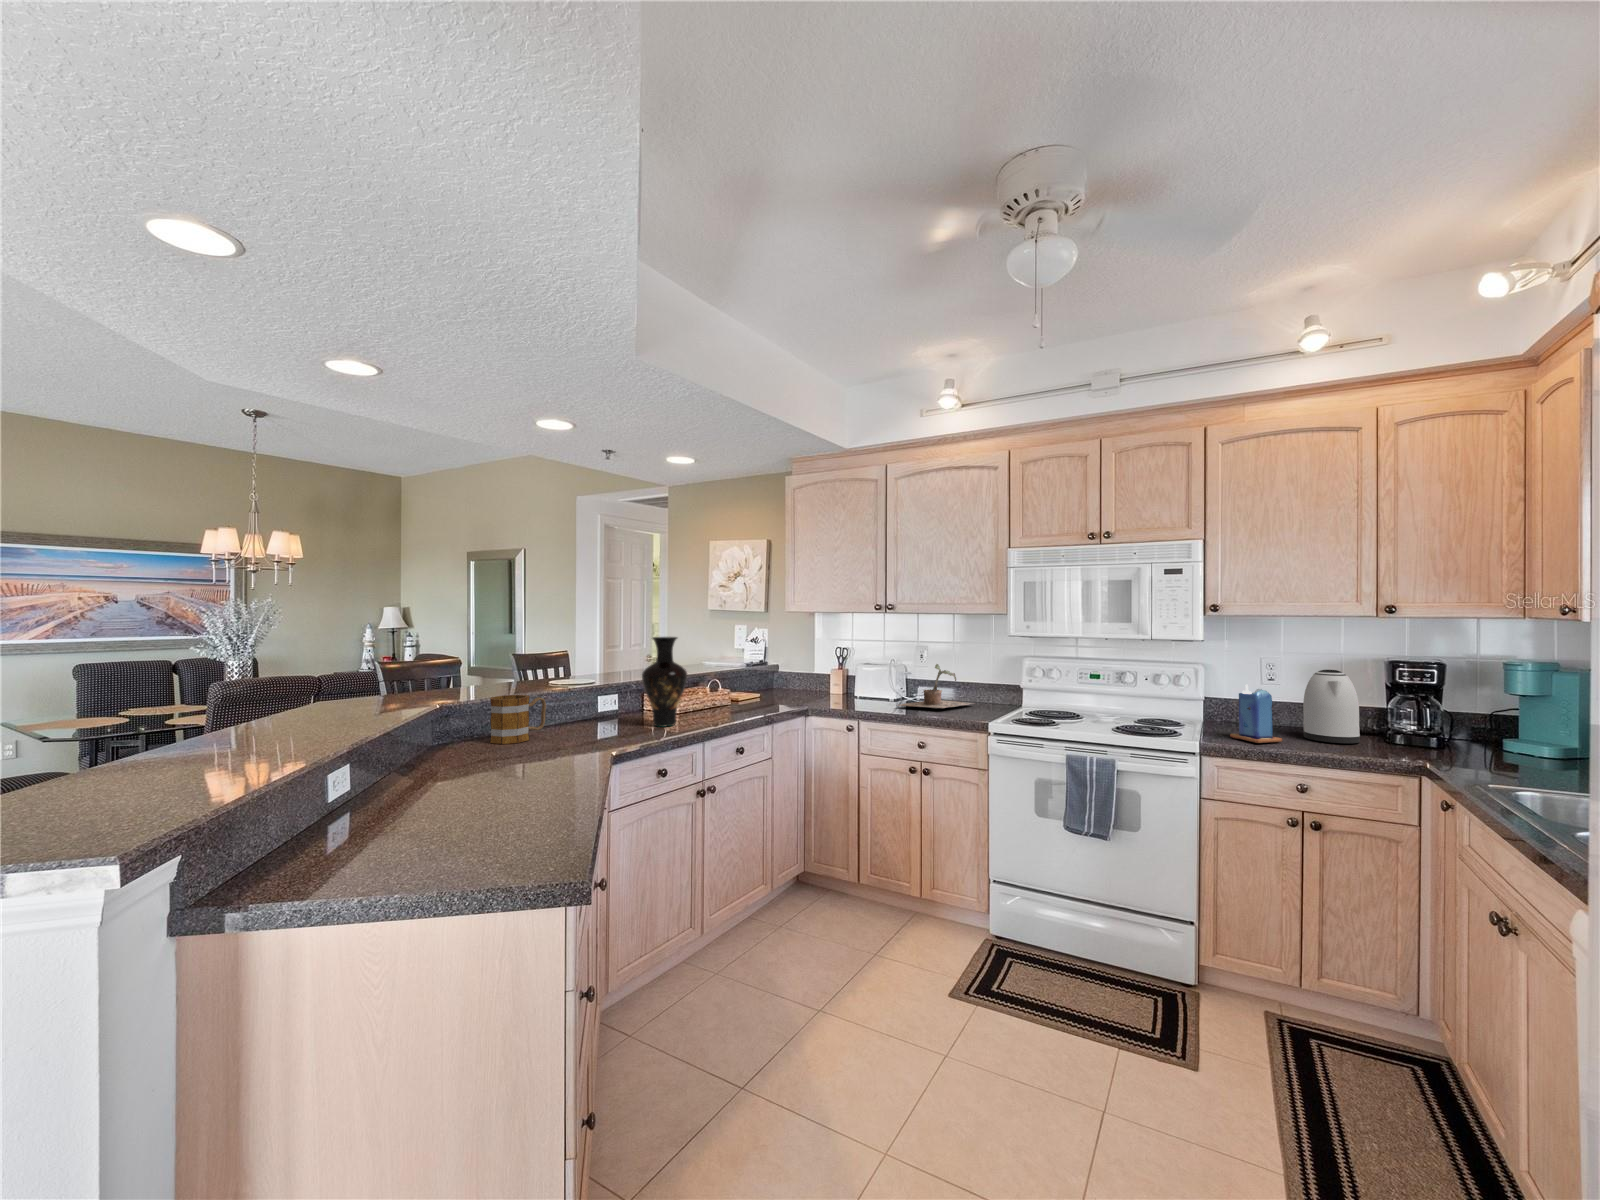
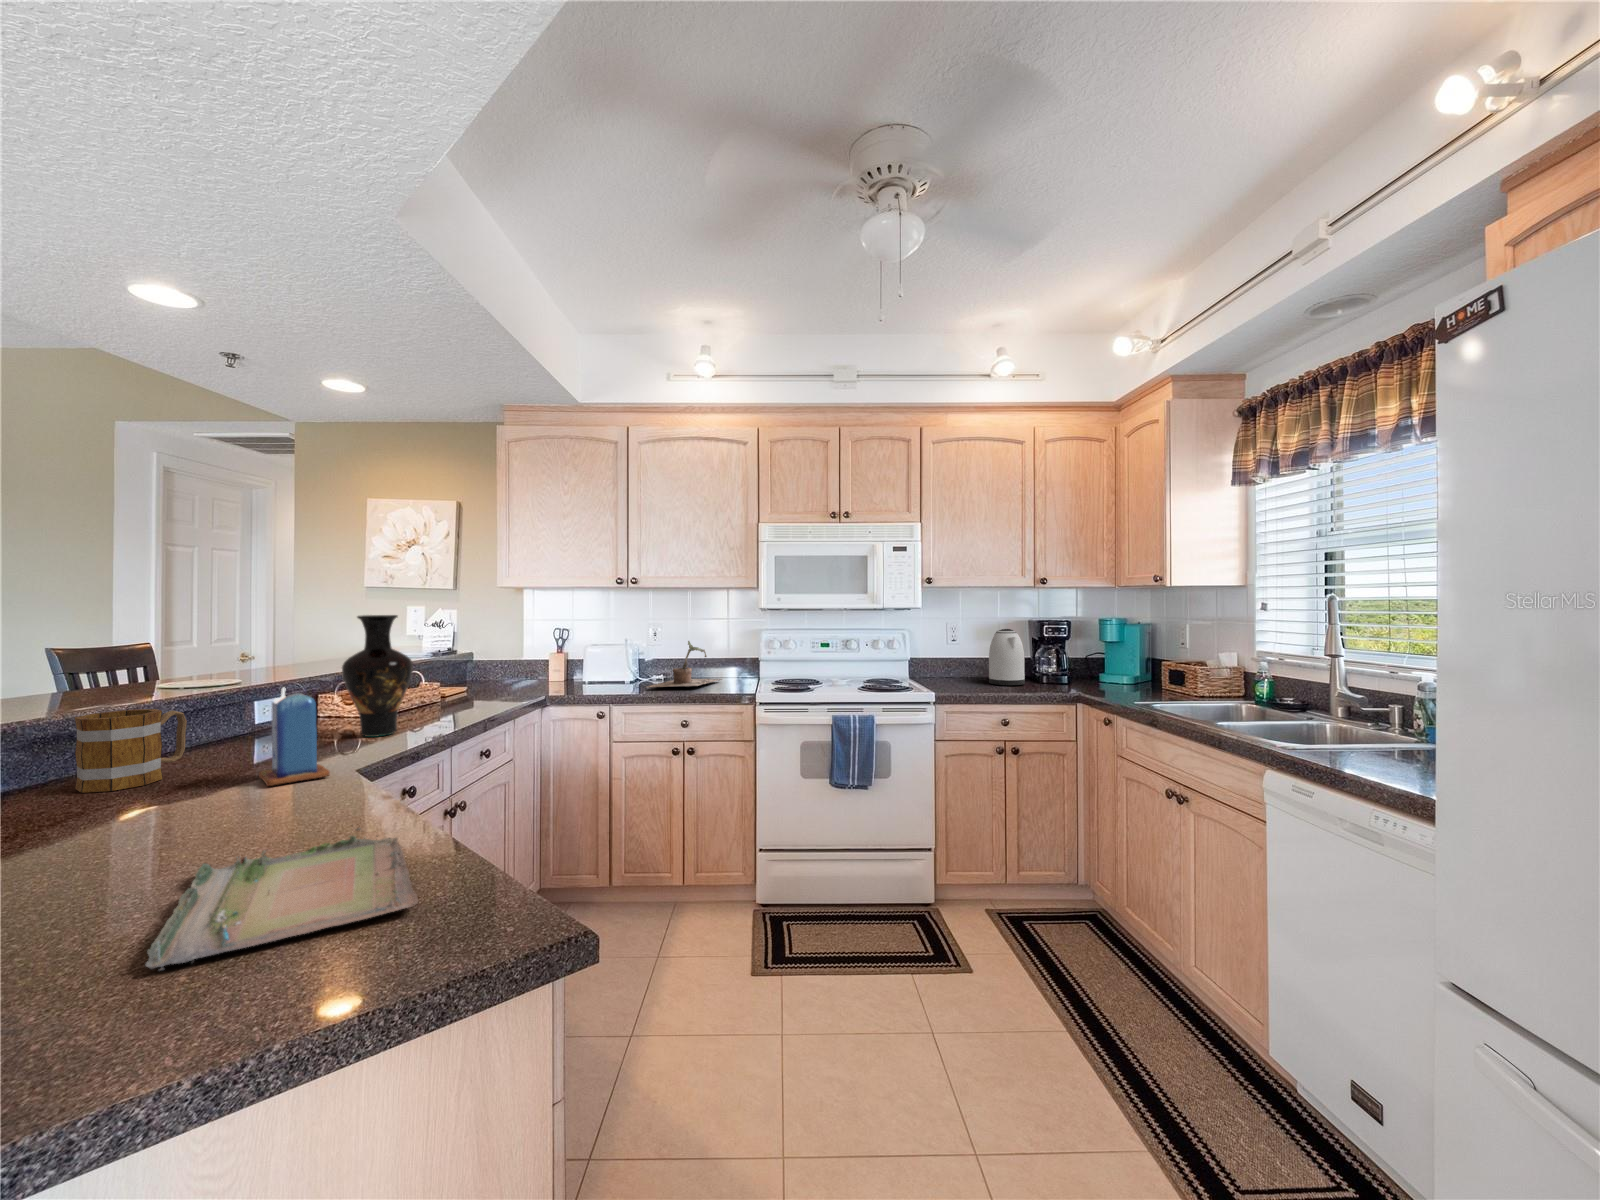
candle: present [1230,684,1282,743] -> present [259,687,330,786]
tray: none [399,785,573,846] -> present [146,828,418,970]

